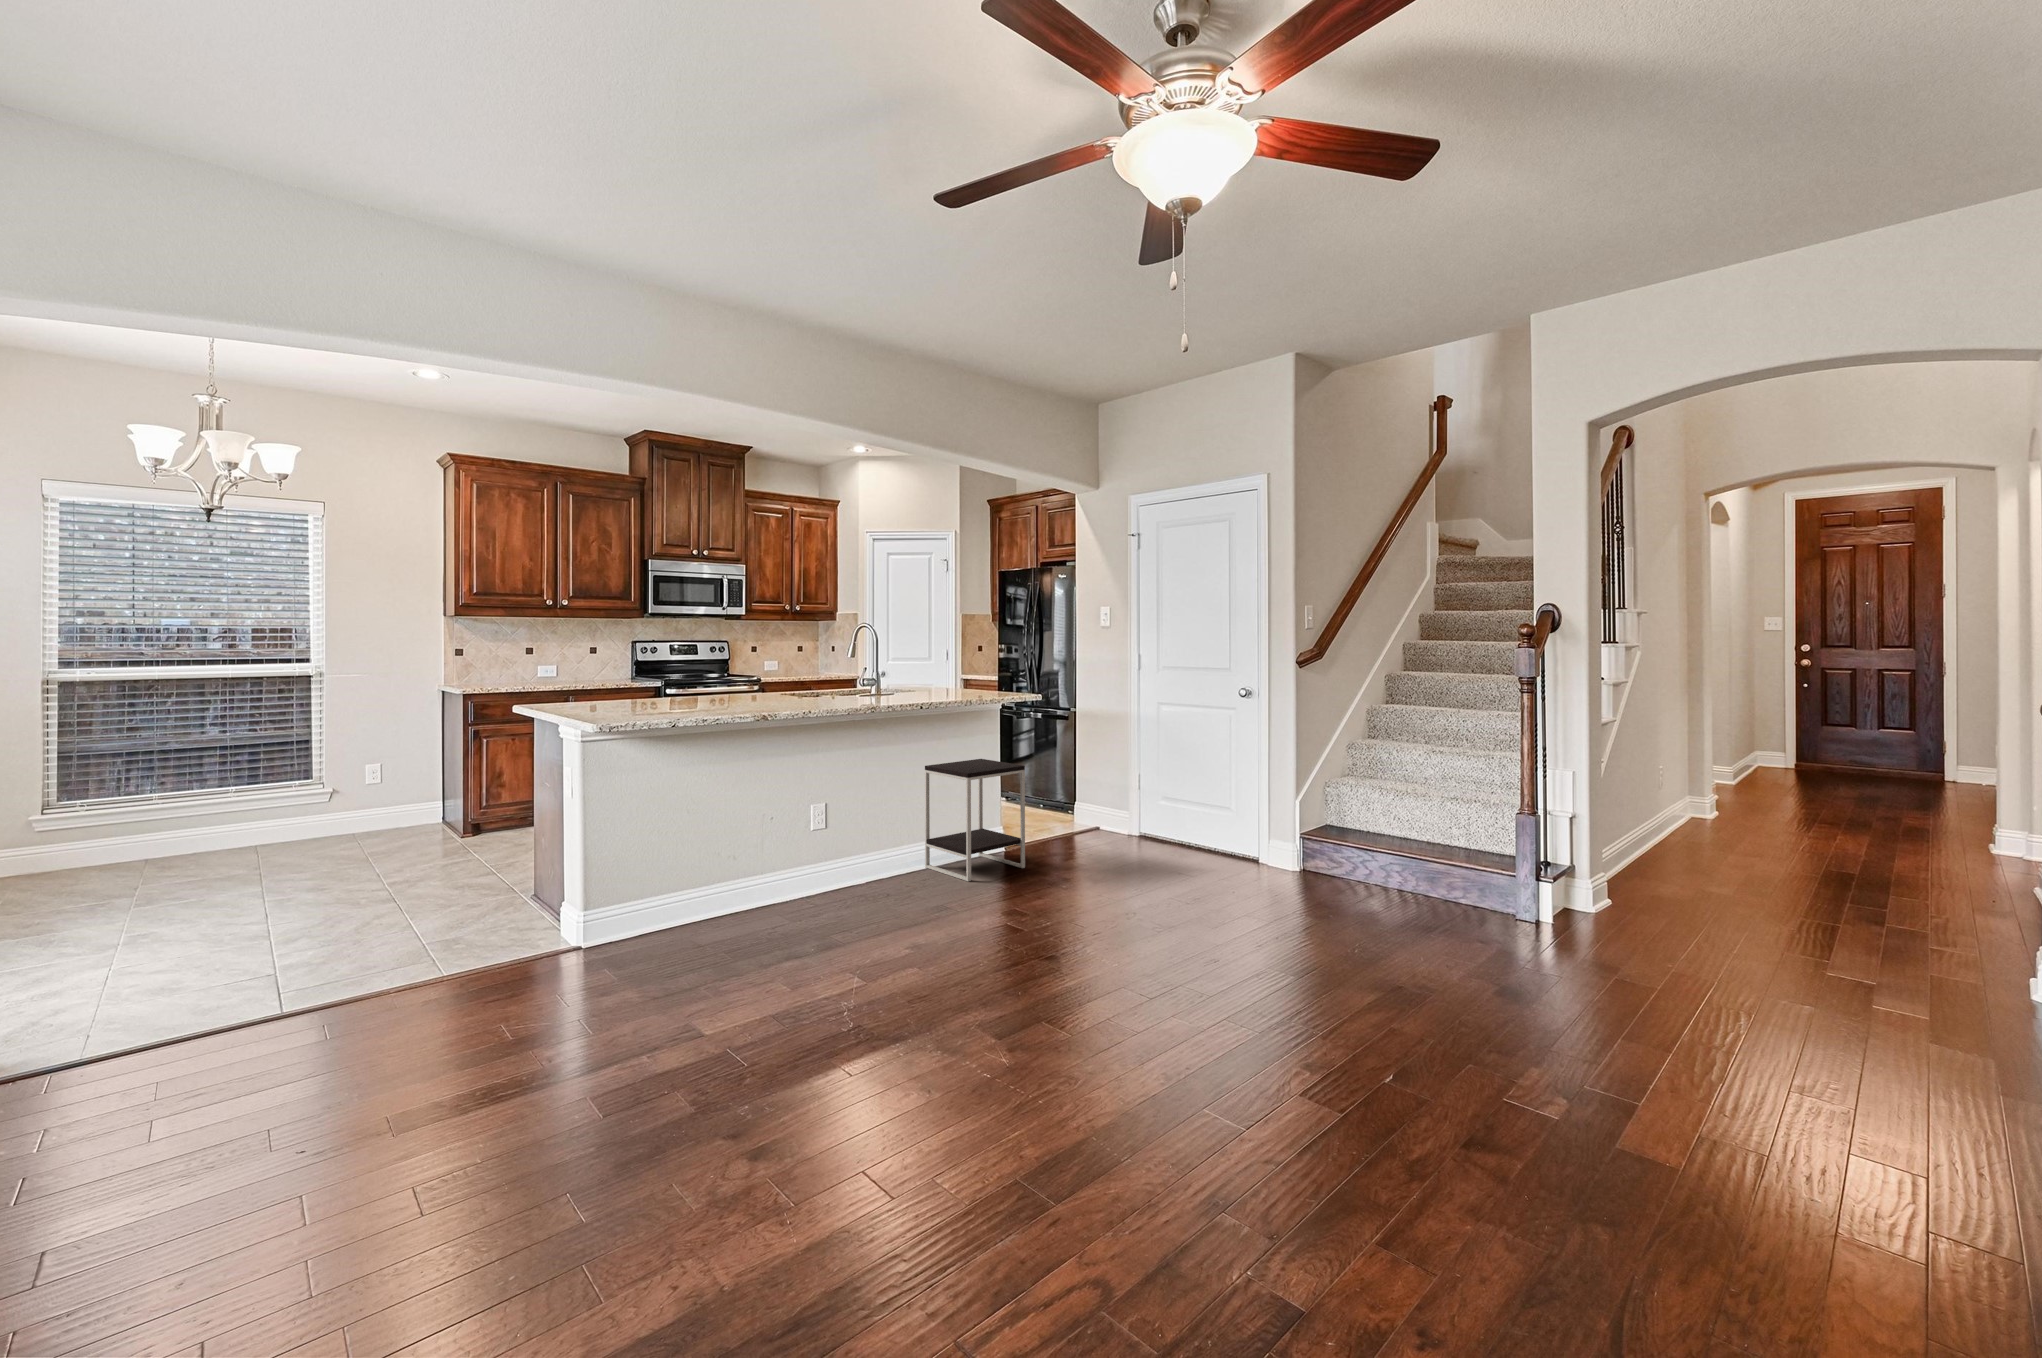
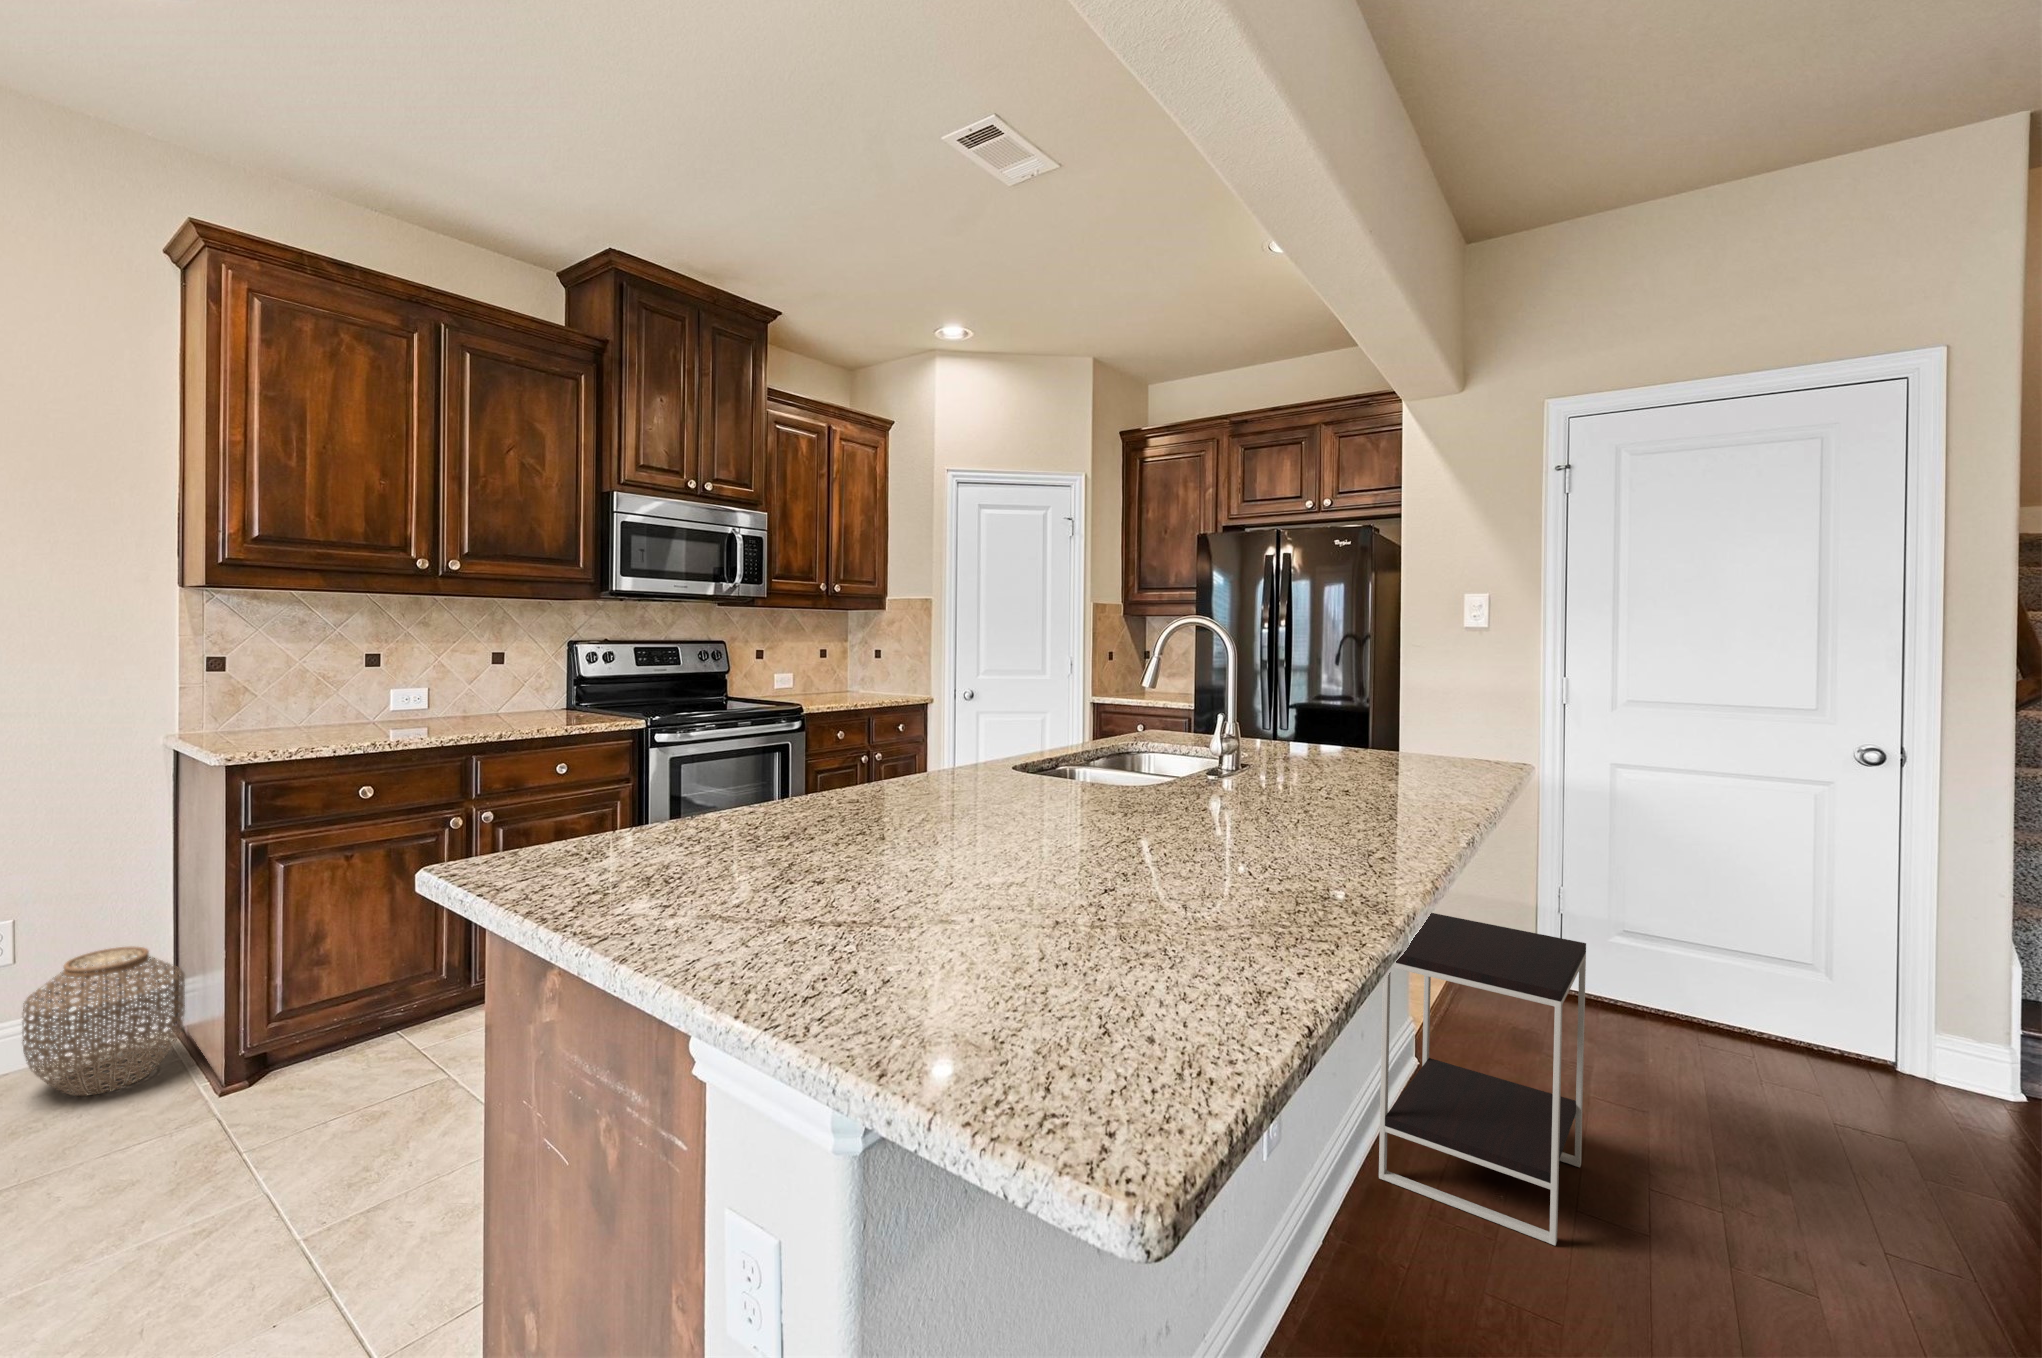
woven basket: none [384,777,446,836] -> present [22,946,185,1096]

